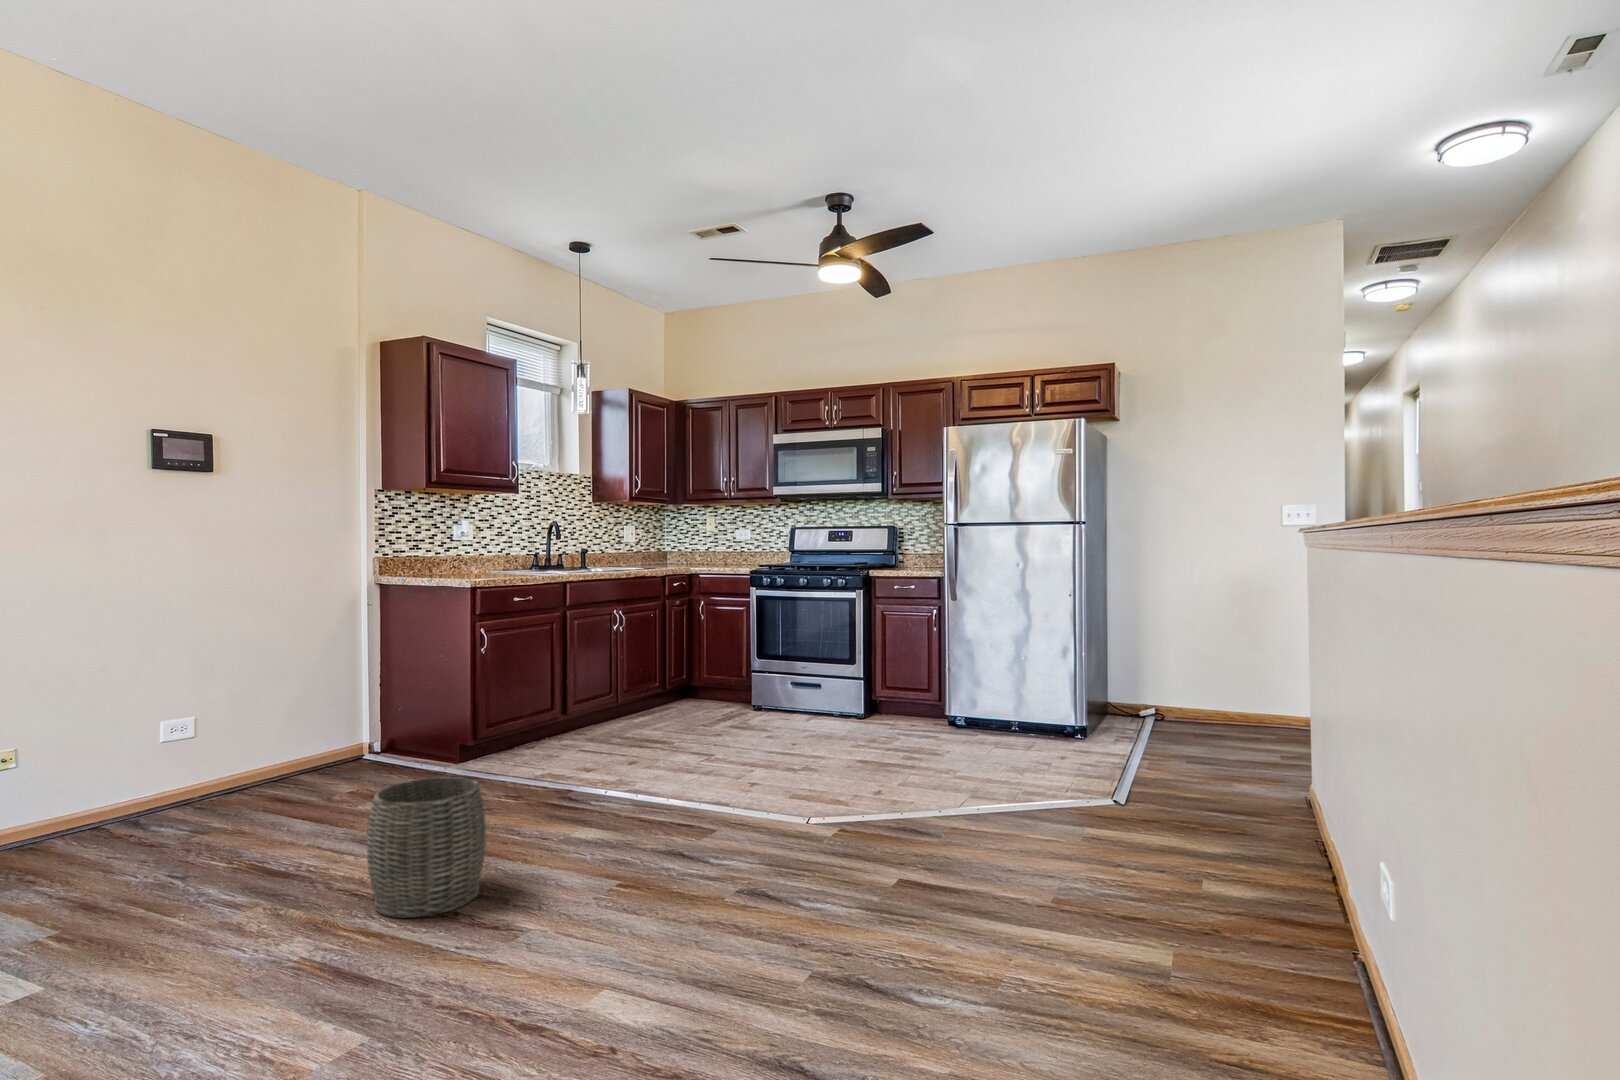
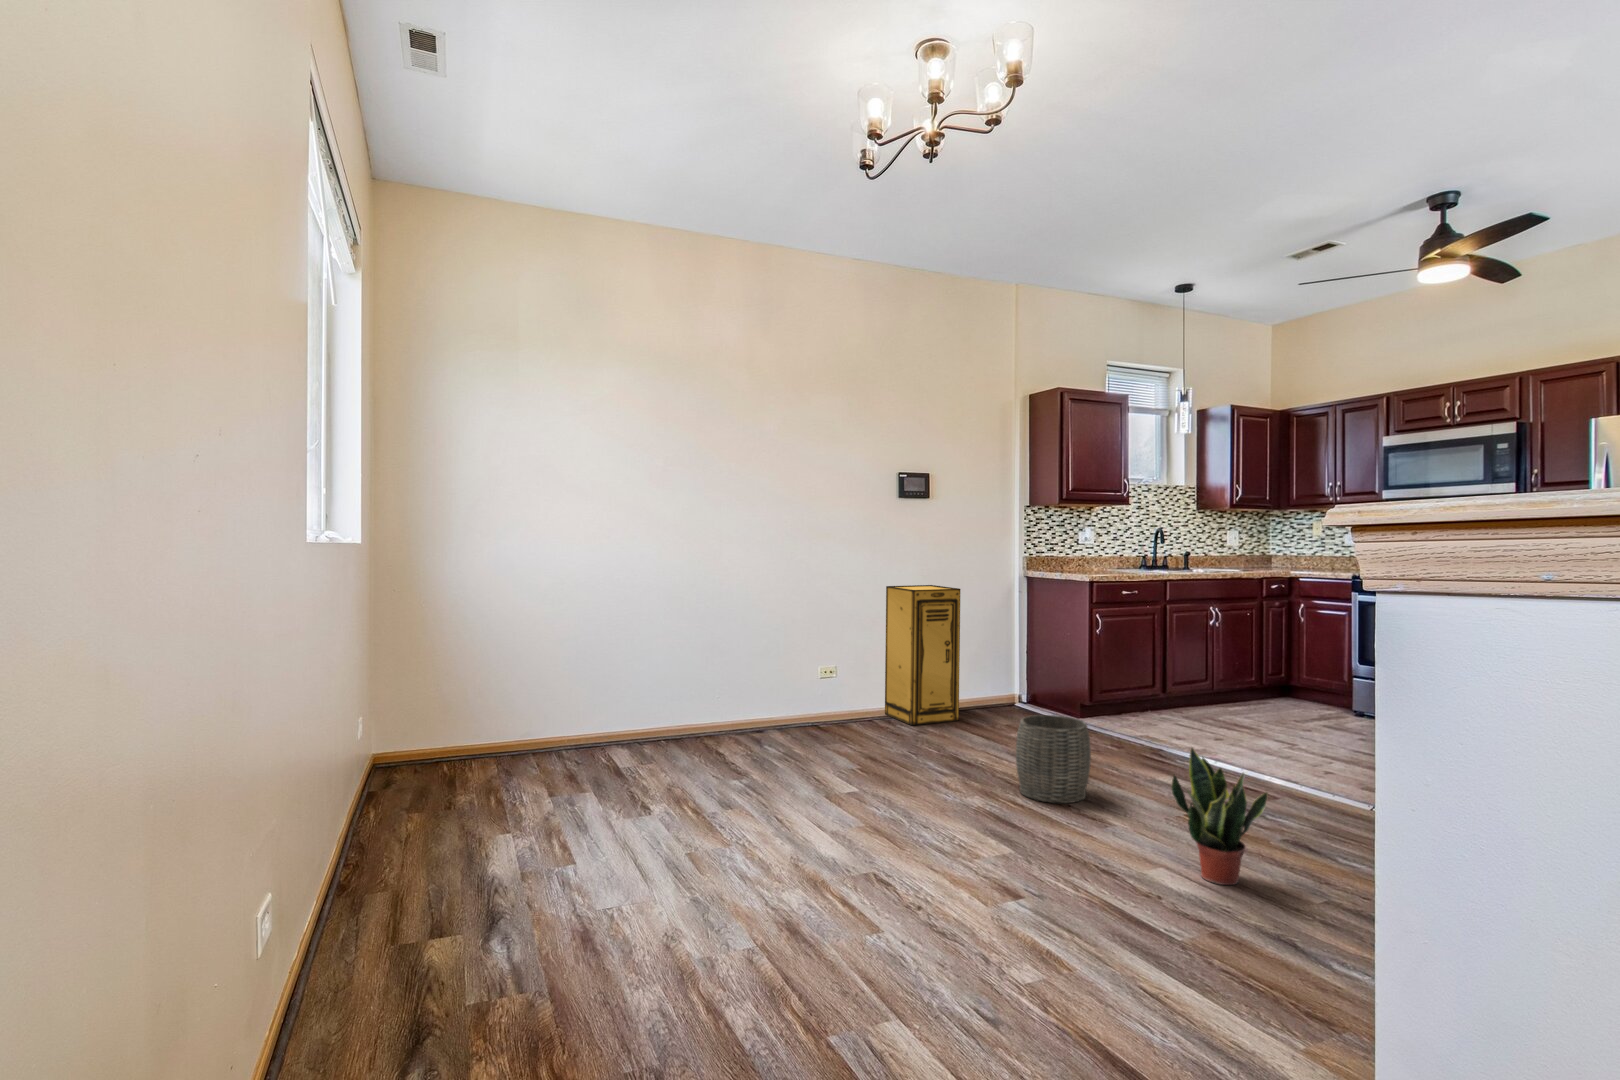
storage cabinet: none [139,602,277,827] -> present [885,585,961,725]
potted plant: none [615,800,737,994] -> present [1171,748,1267,885]

